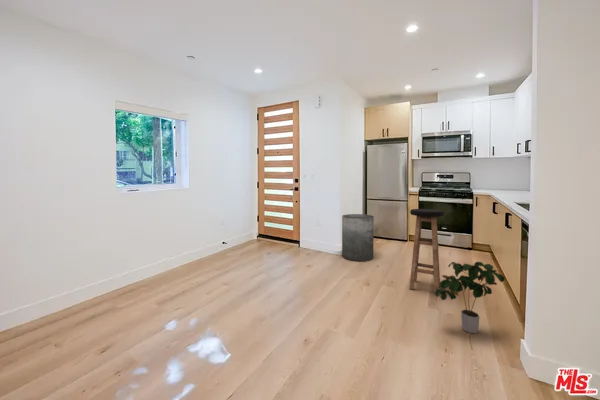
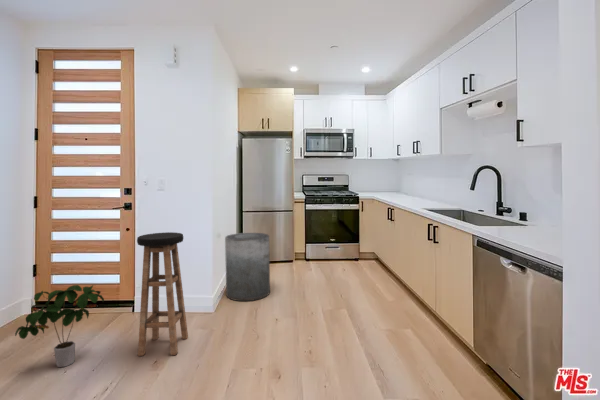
bar stool: present [409,209,444,292] -> present [137,232,188,356]
potted plant: present [435,262,504,333] -> present [15,285,104,367]

